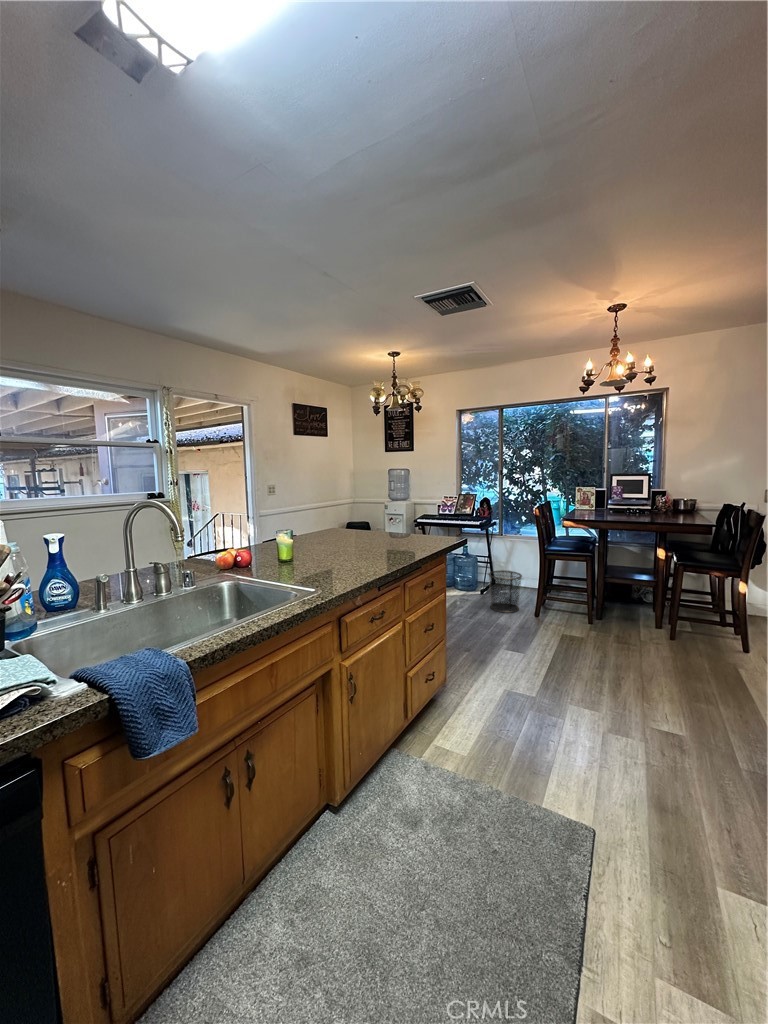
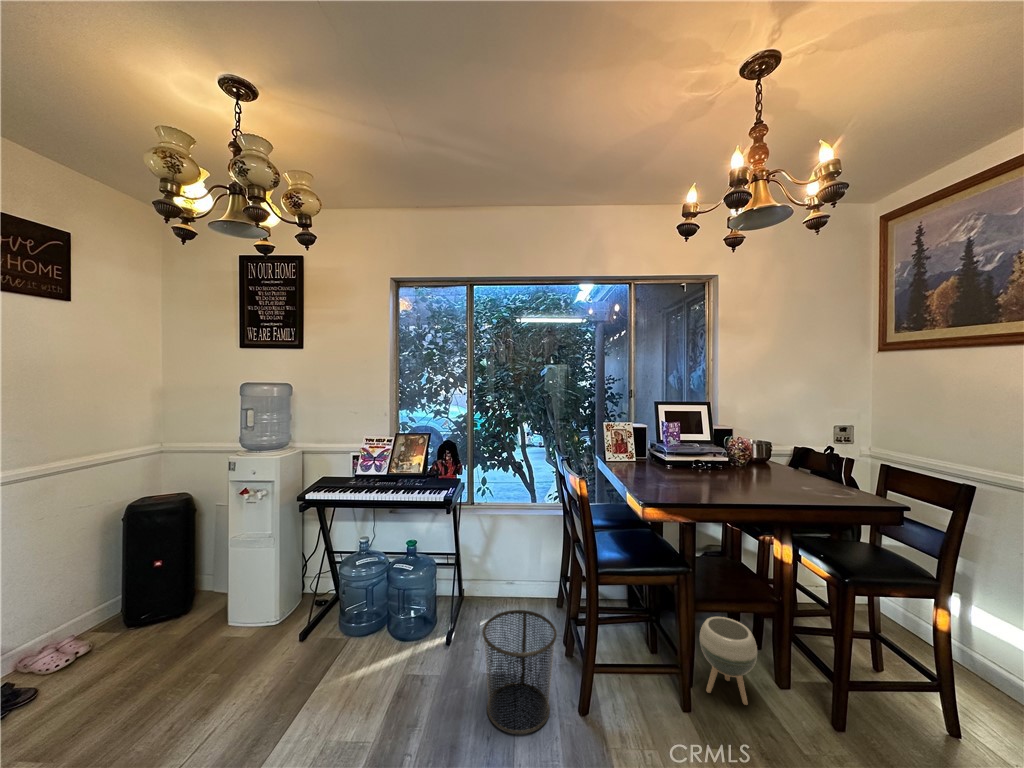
planter: none [602,586,632,625] -> present [700,617,757,705]

